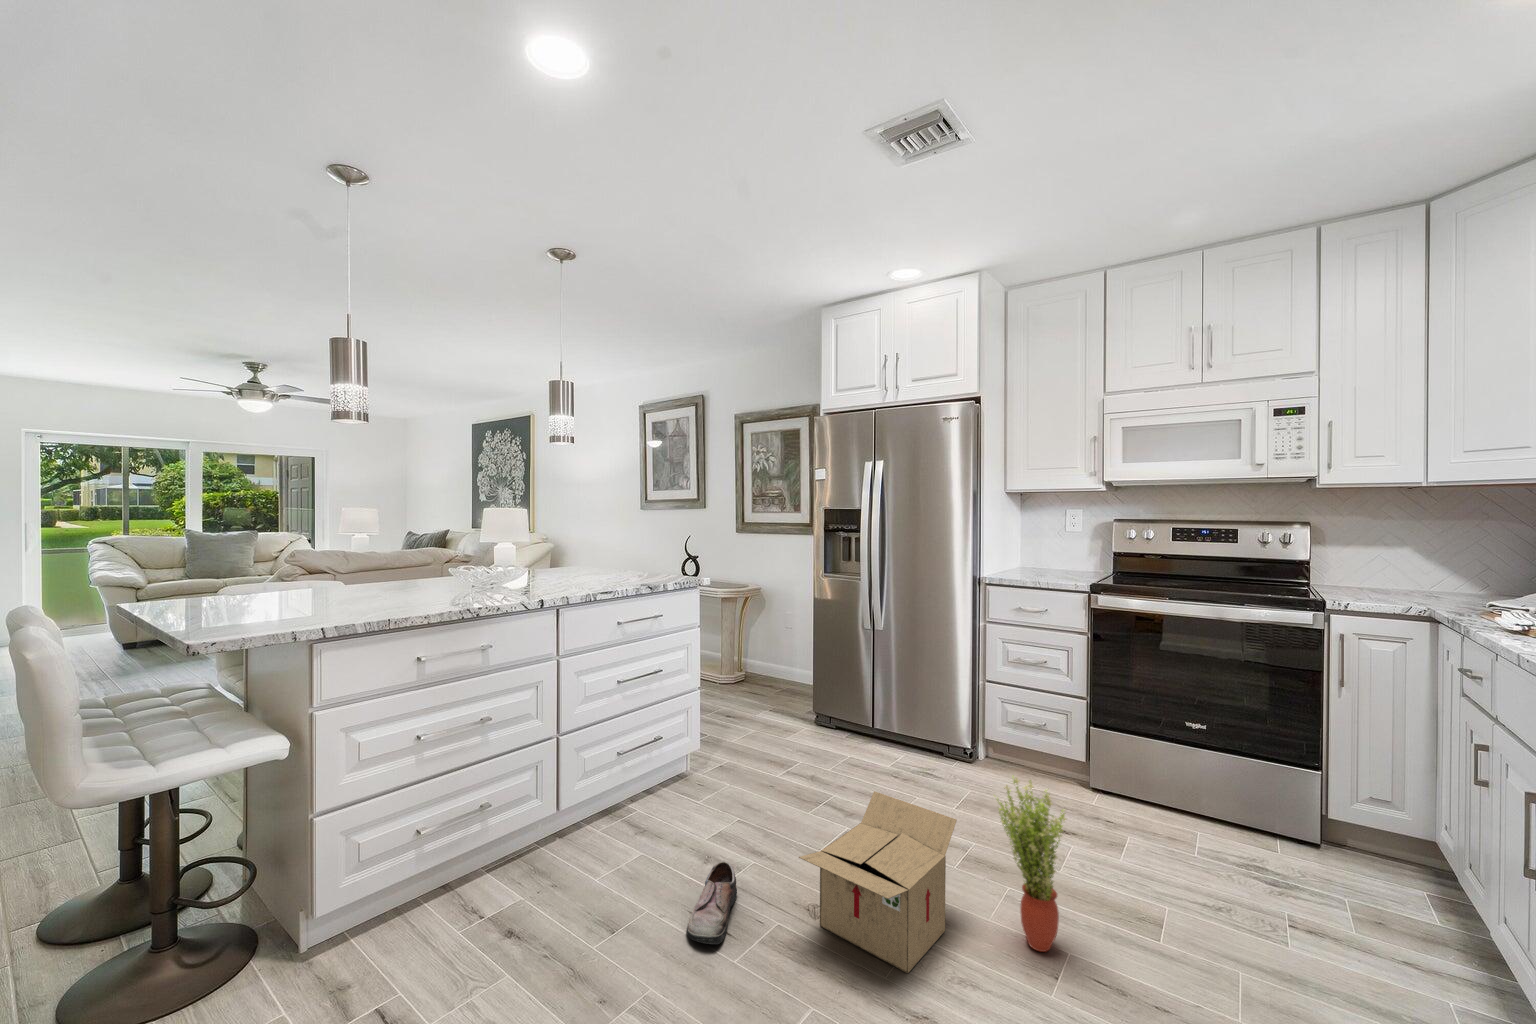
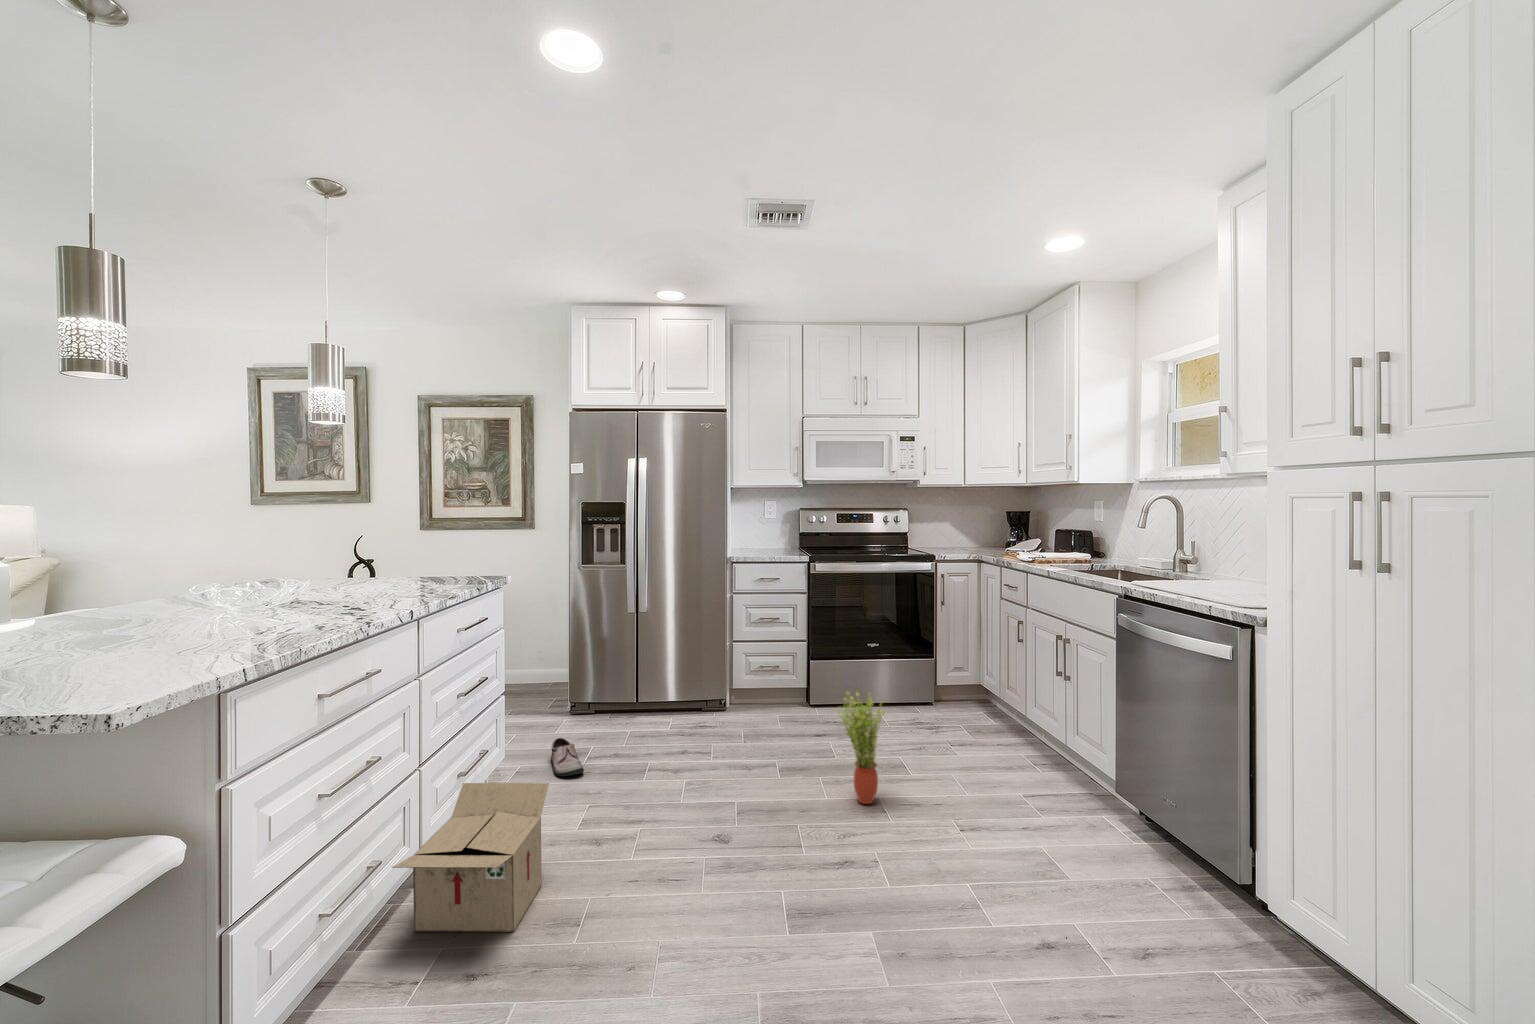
cardboard box: present [799,791,957,973] -> present [392,783,549,932]
shoe: present [687,861,737,944] -> present [551,738,584,776]

